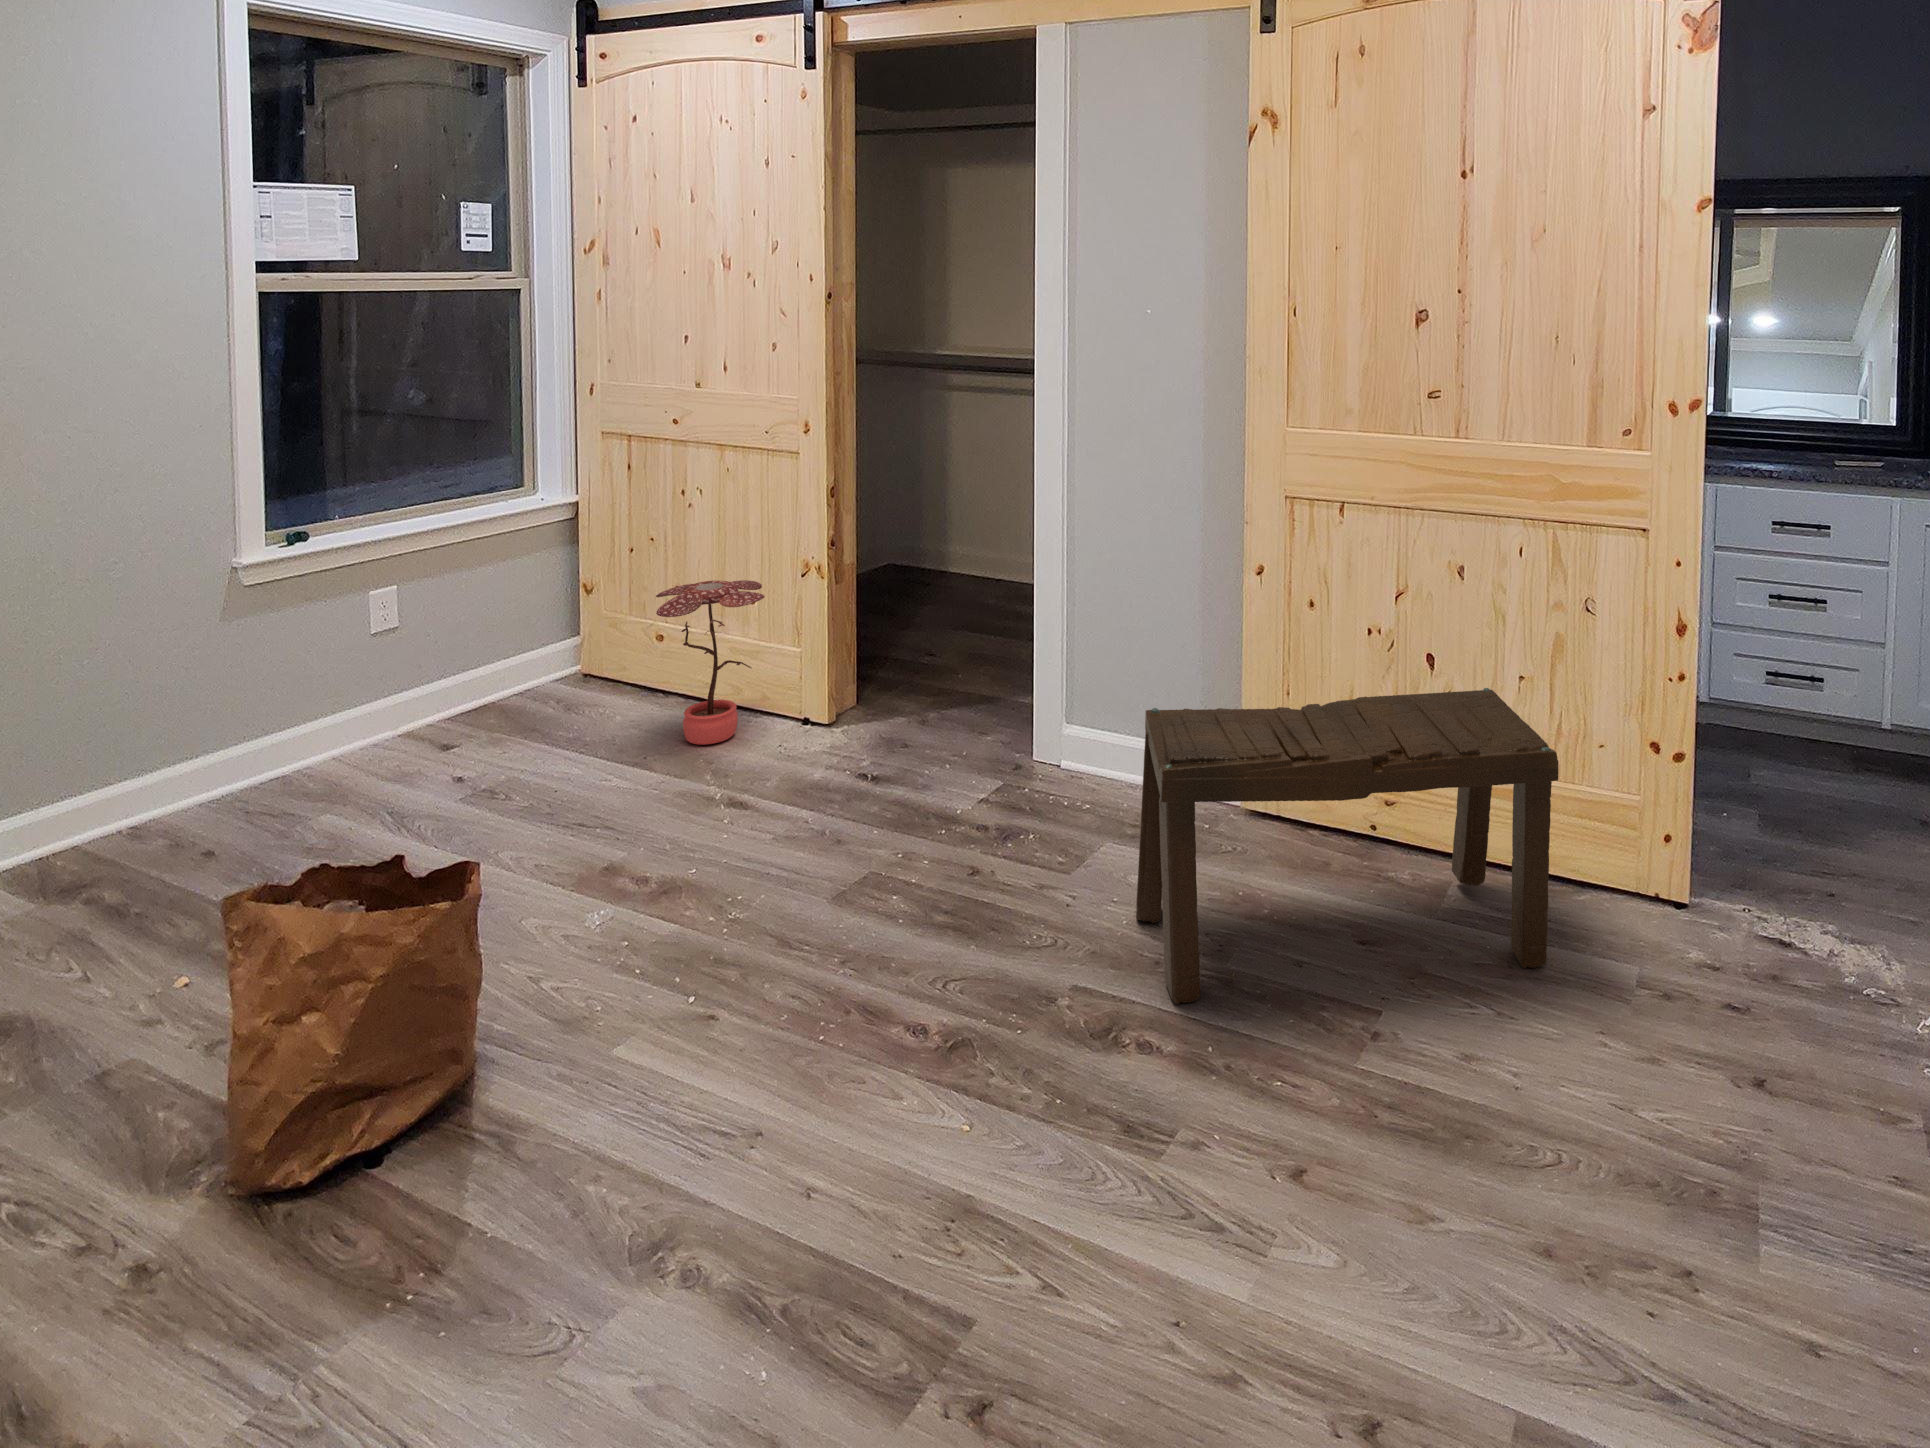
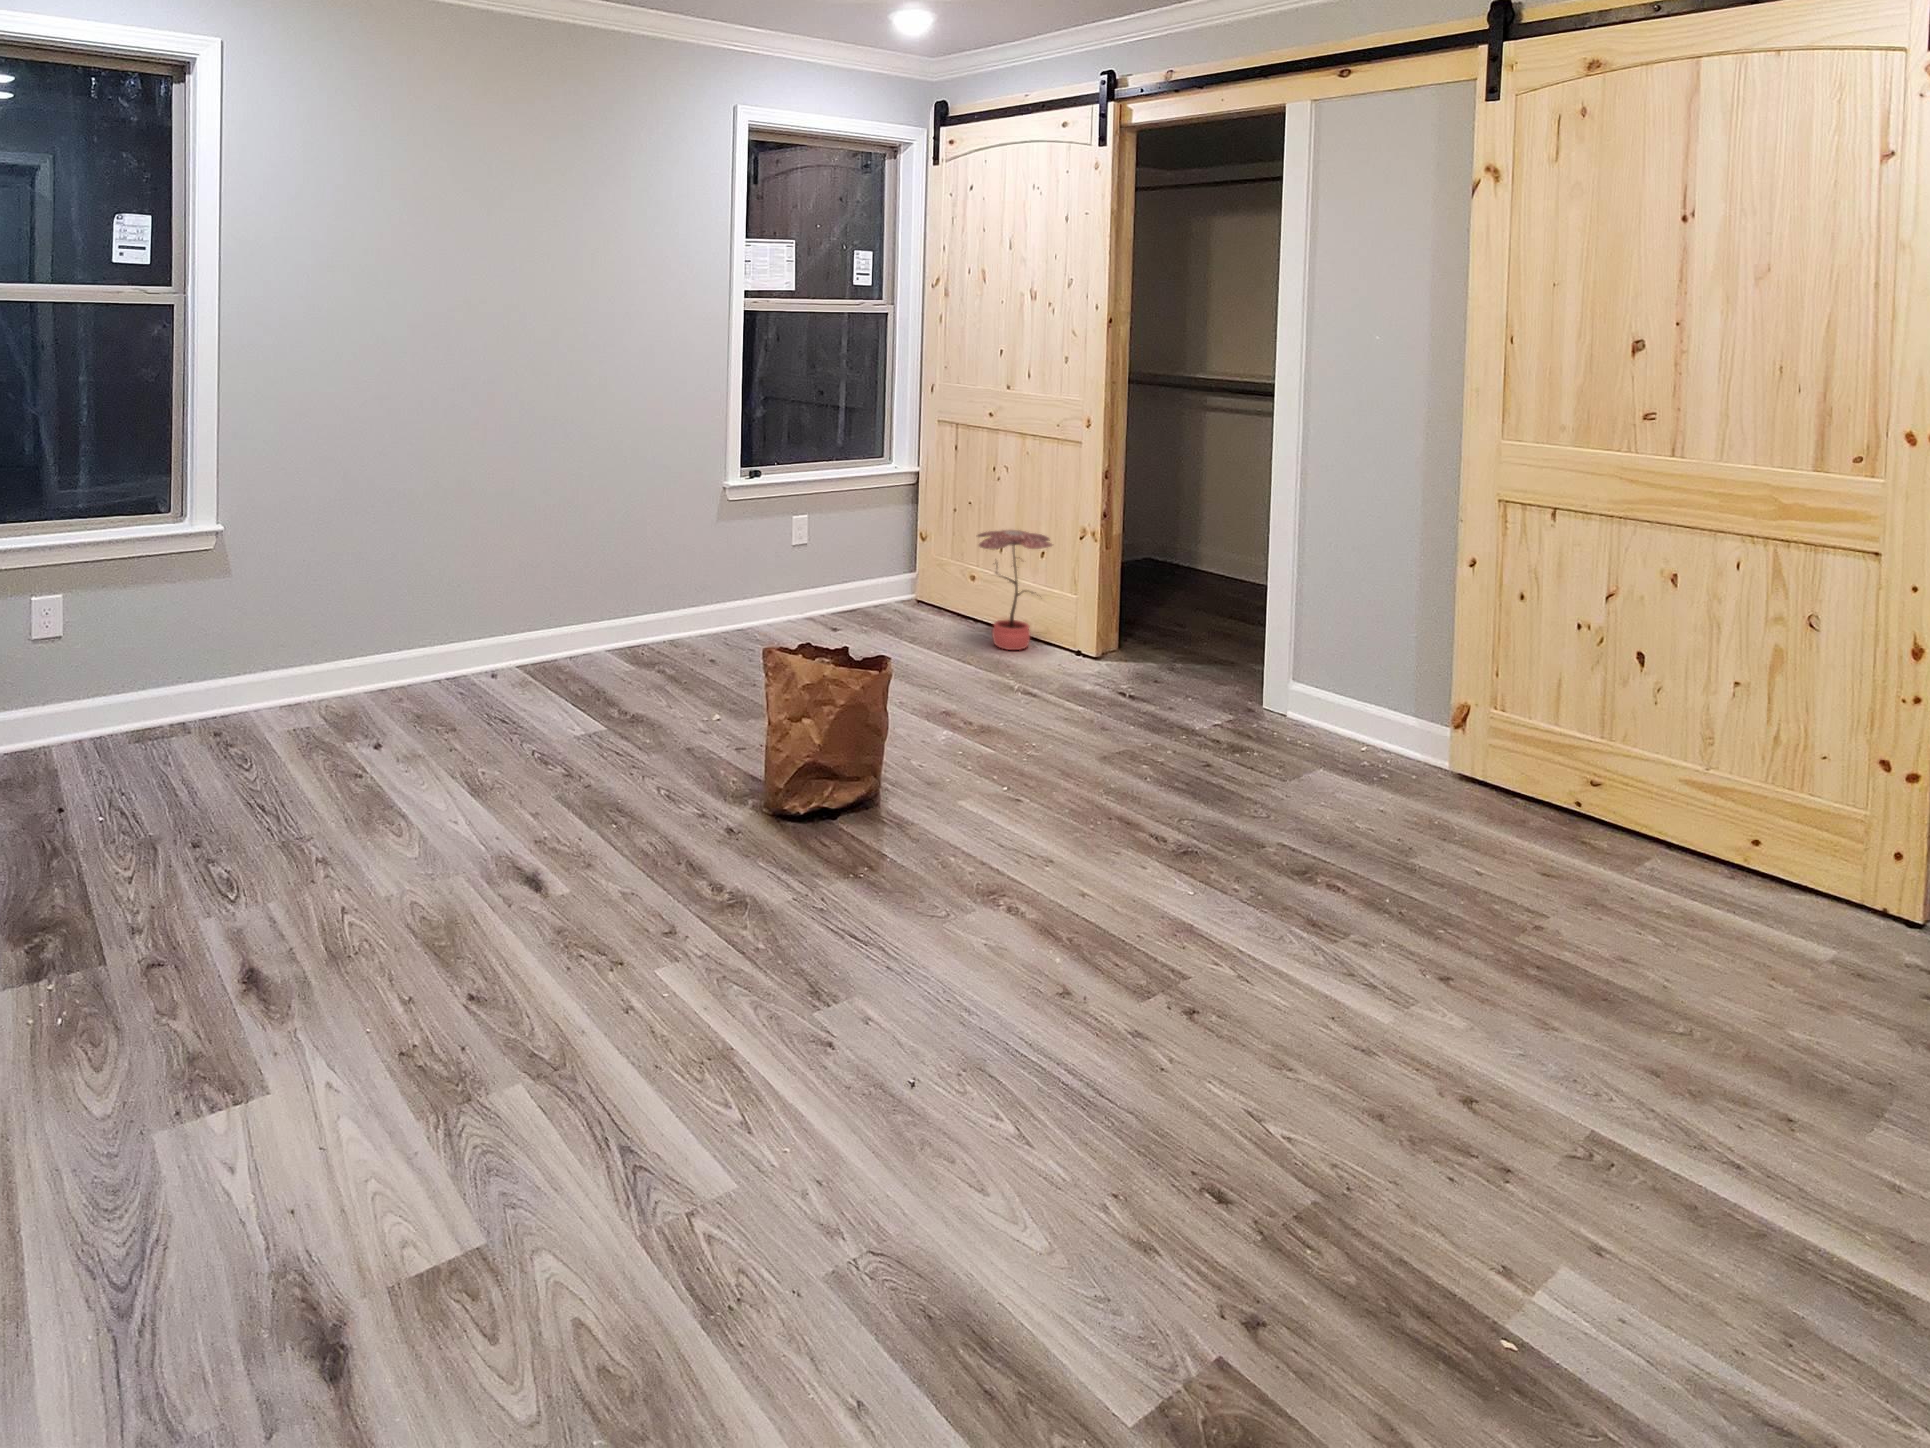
bench: present [1136,688,1559,1004] -> none [1344,650,1754,929]

